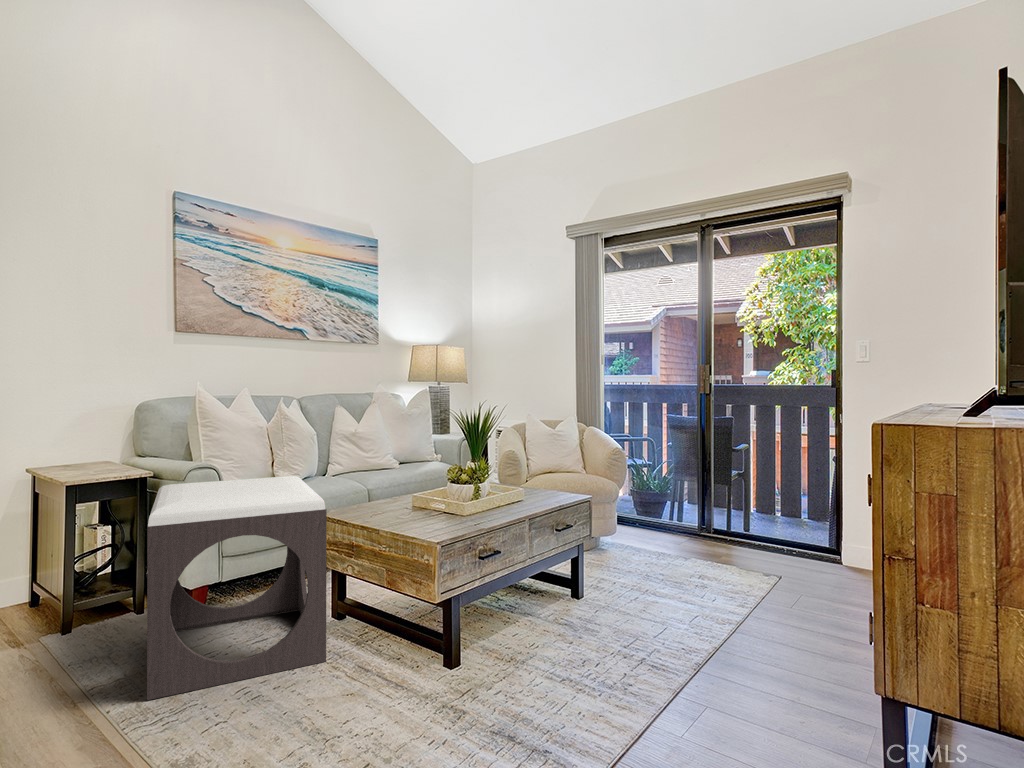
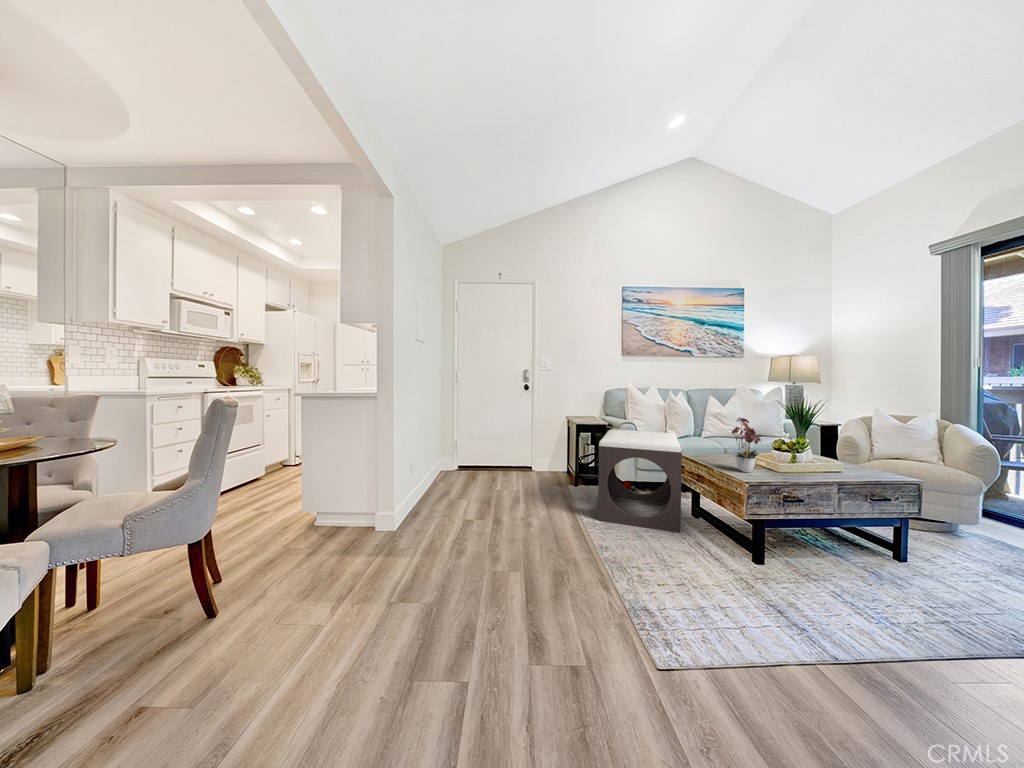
flower arrangement: none [399,431,451,524] -> present [732,418,761,472]

